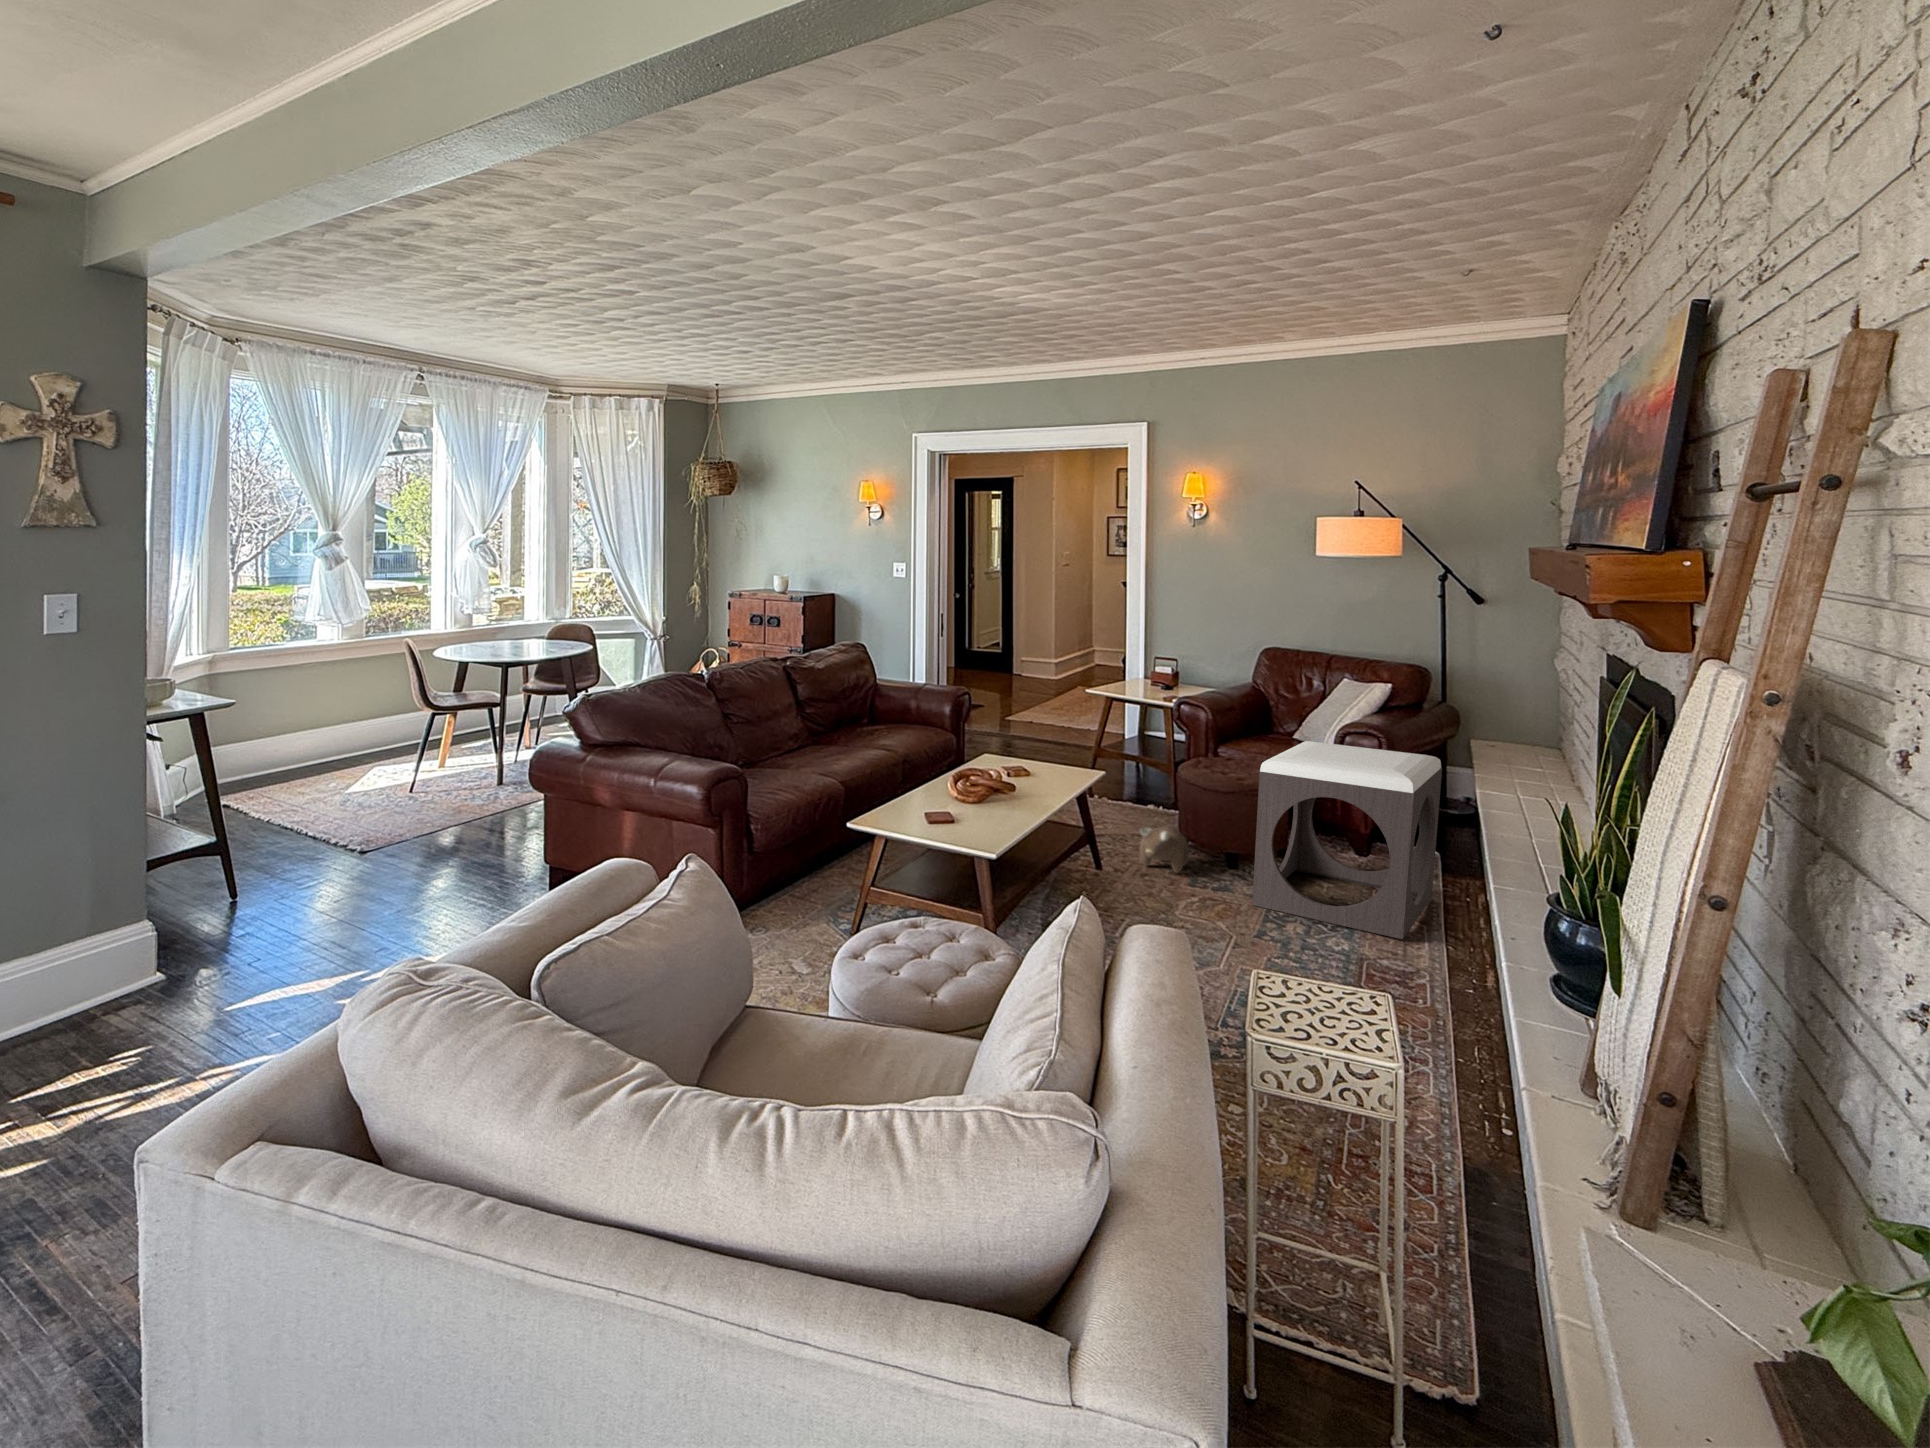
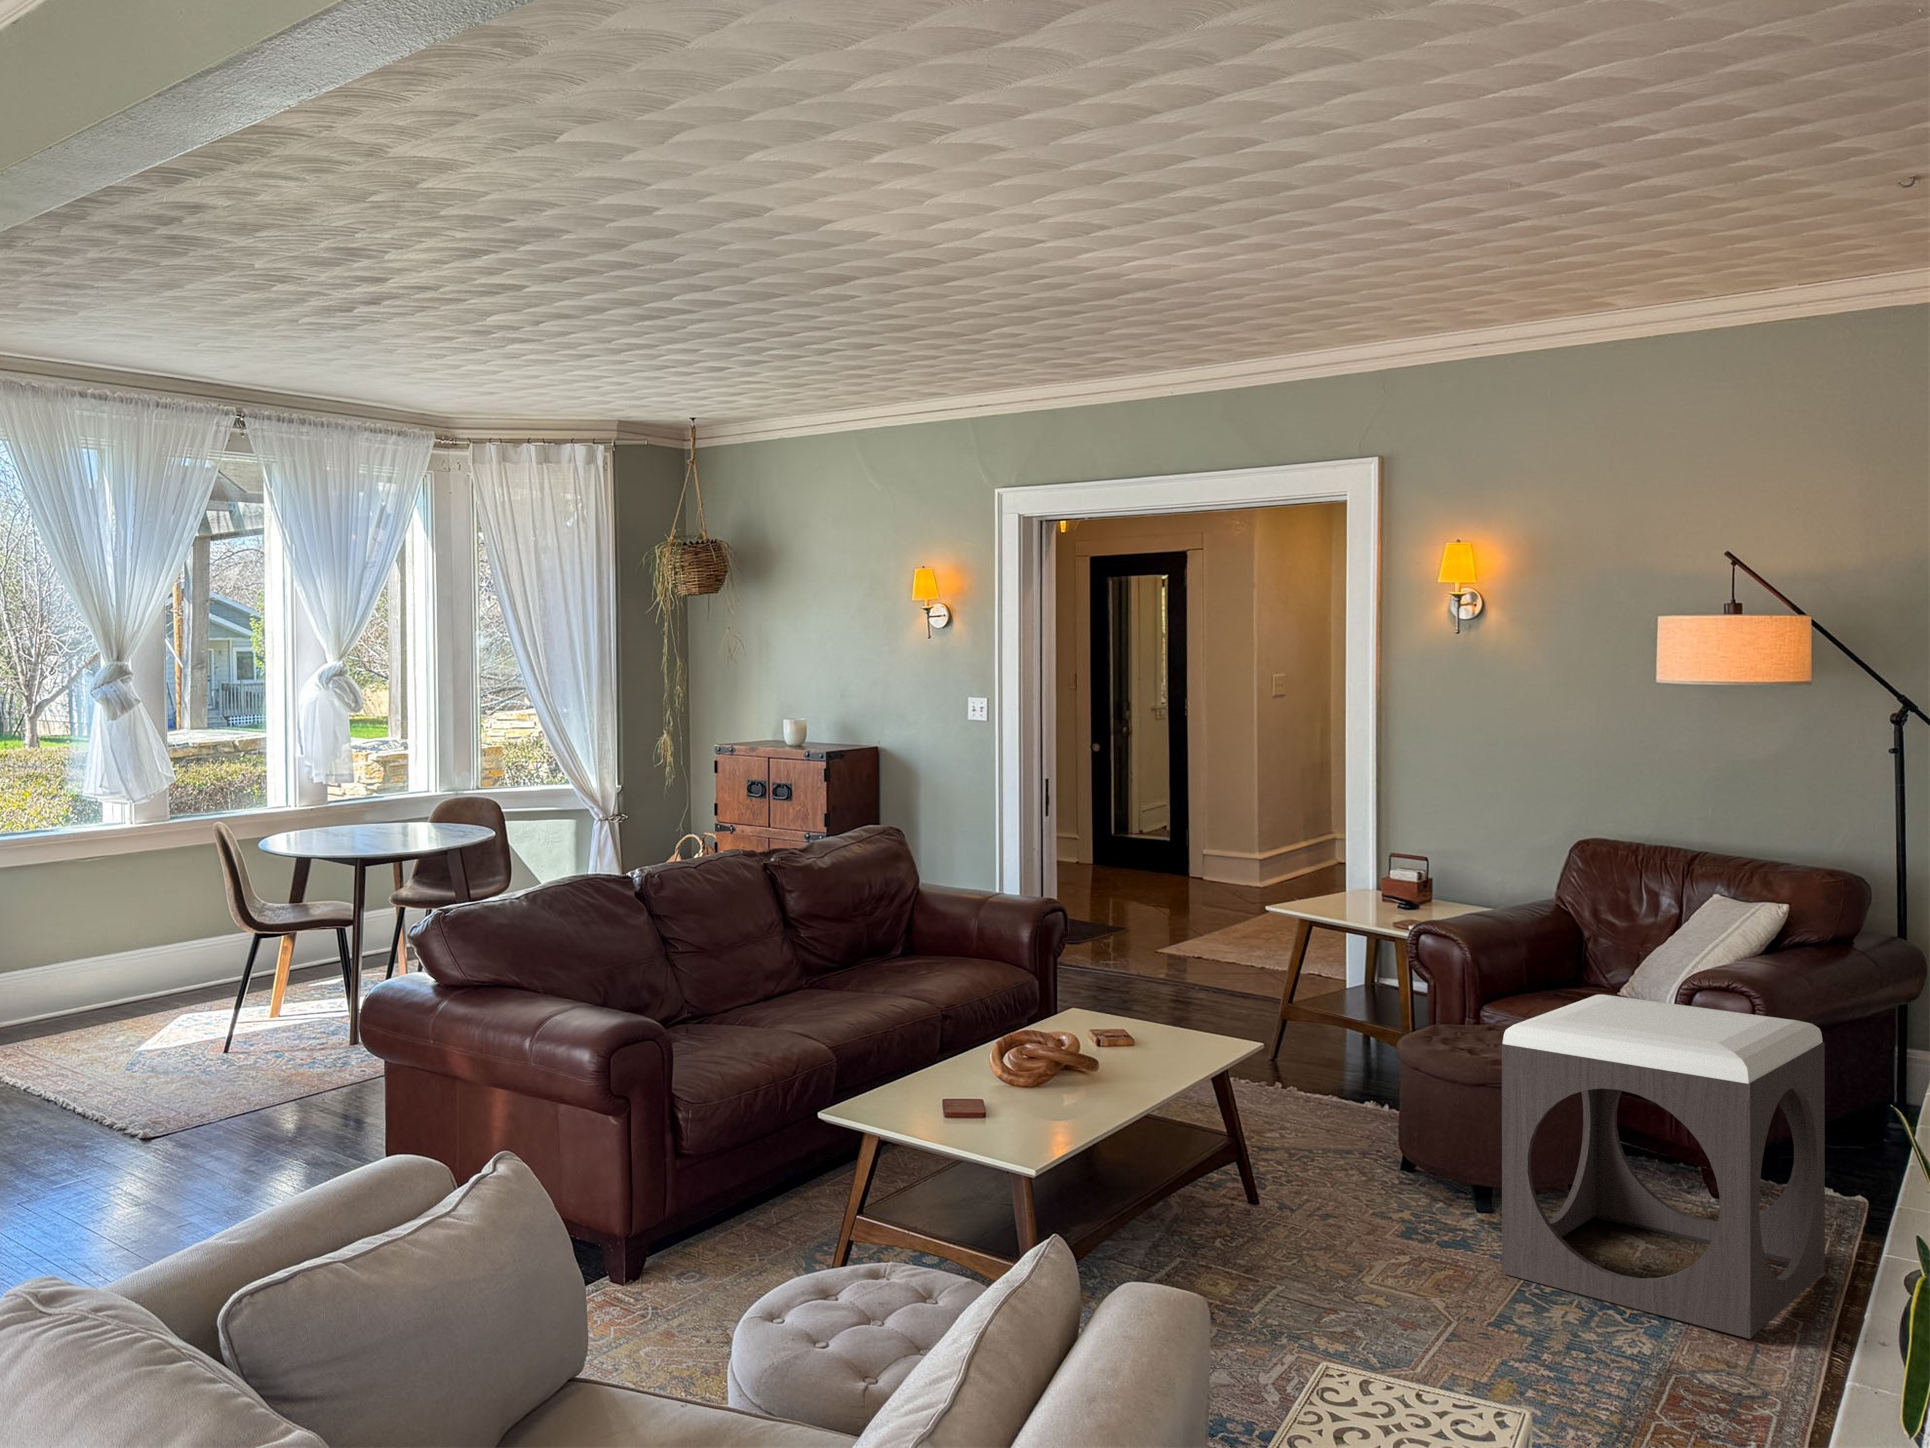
plush toy: present [1140,826,1189,873] -> none [1321,1135,1410,1217]

